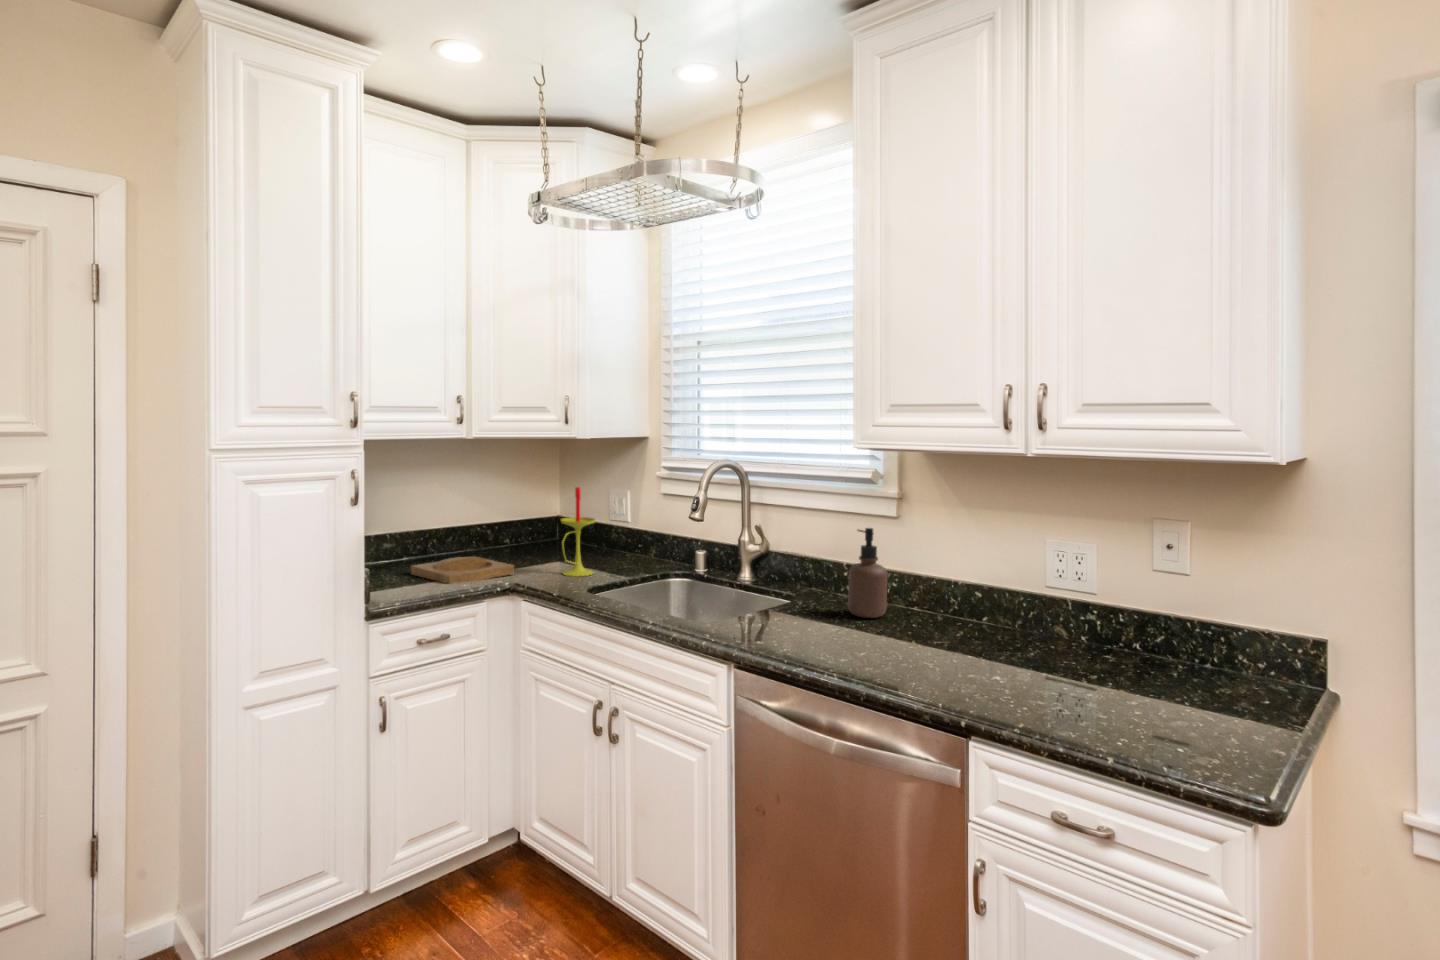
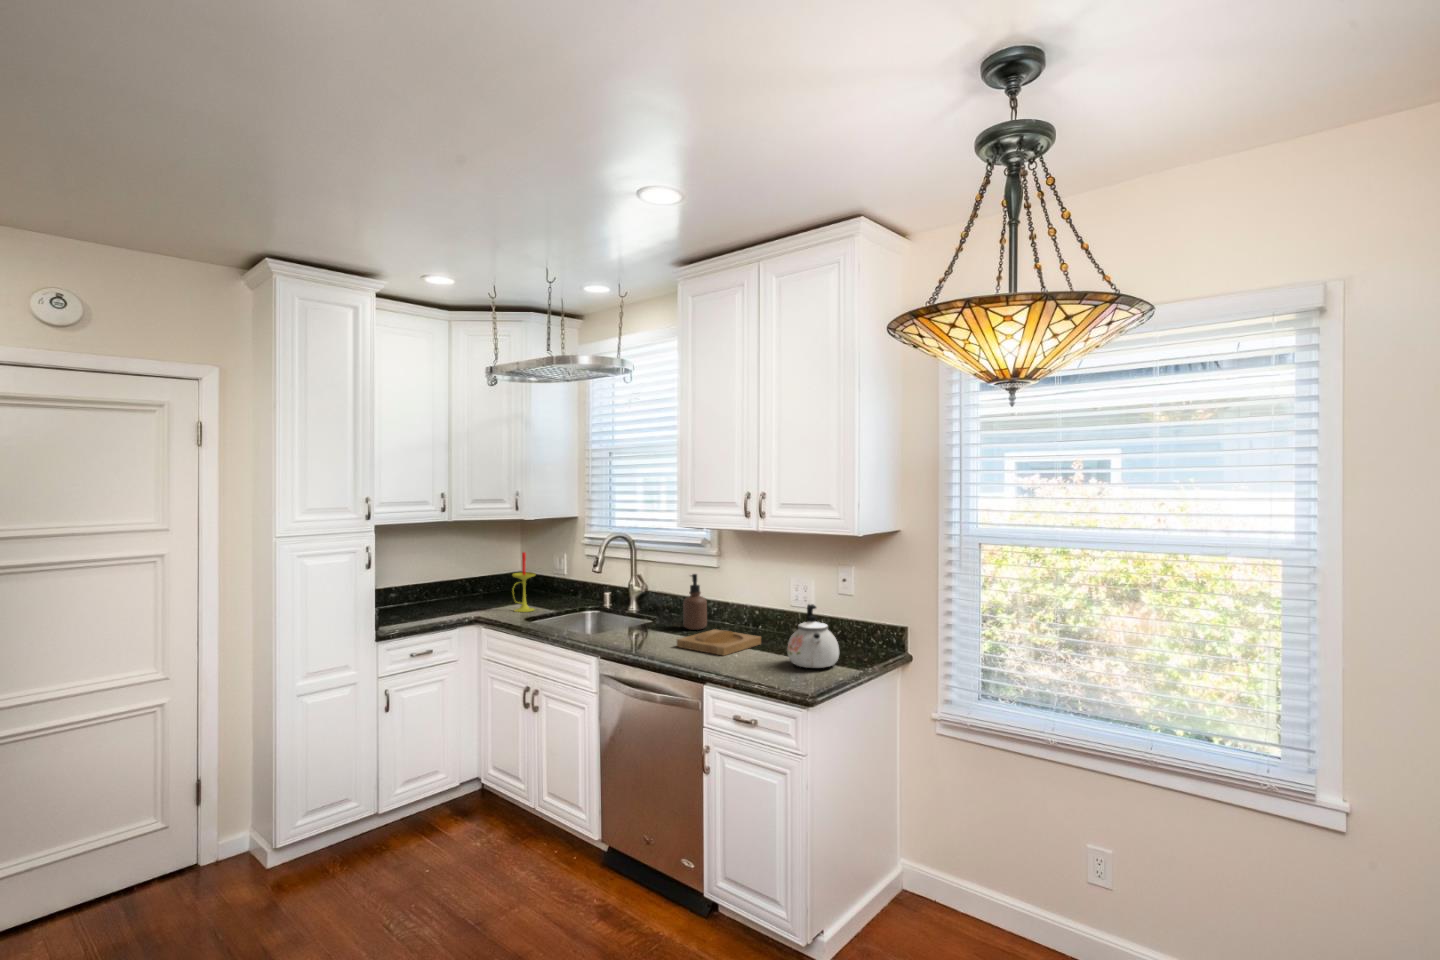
tray: present [411,557,514,584] -> present [677,629,761,656]
kettle: none [1112,594,1225,718] -> present [787,604,839,668]

